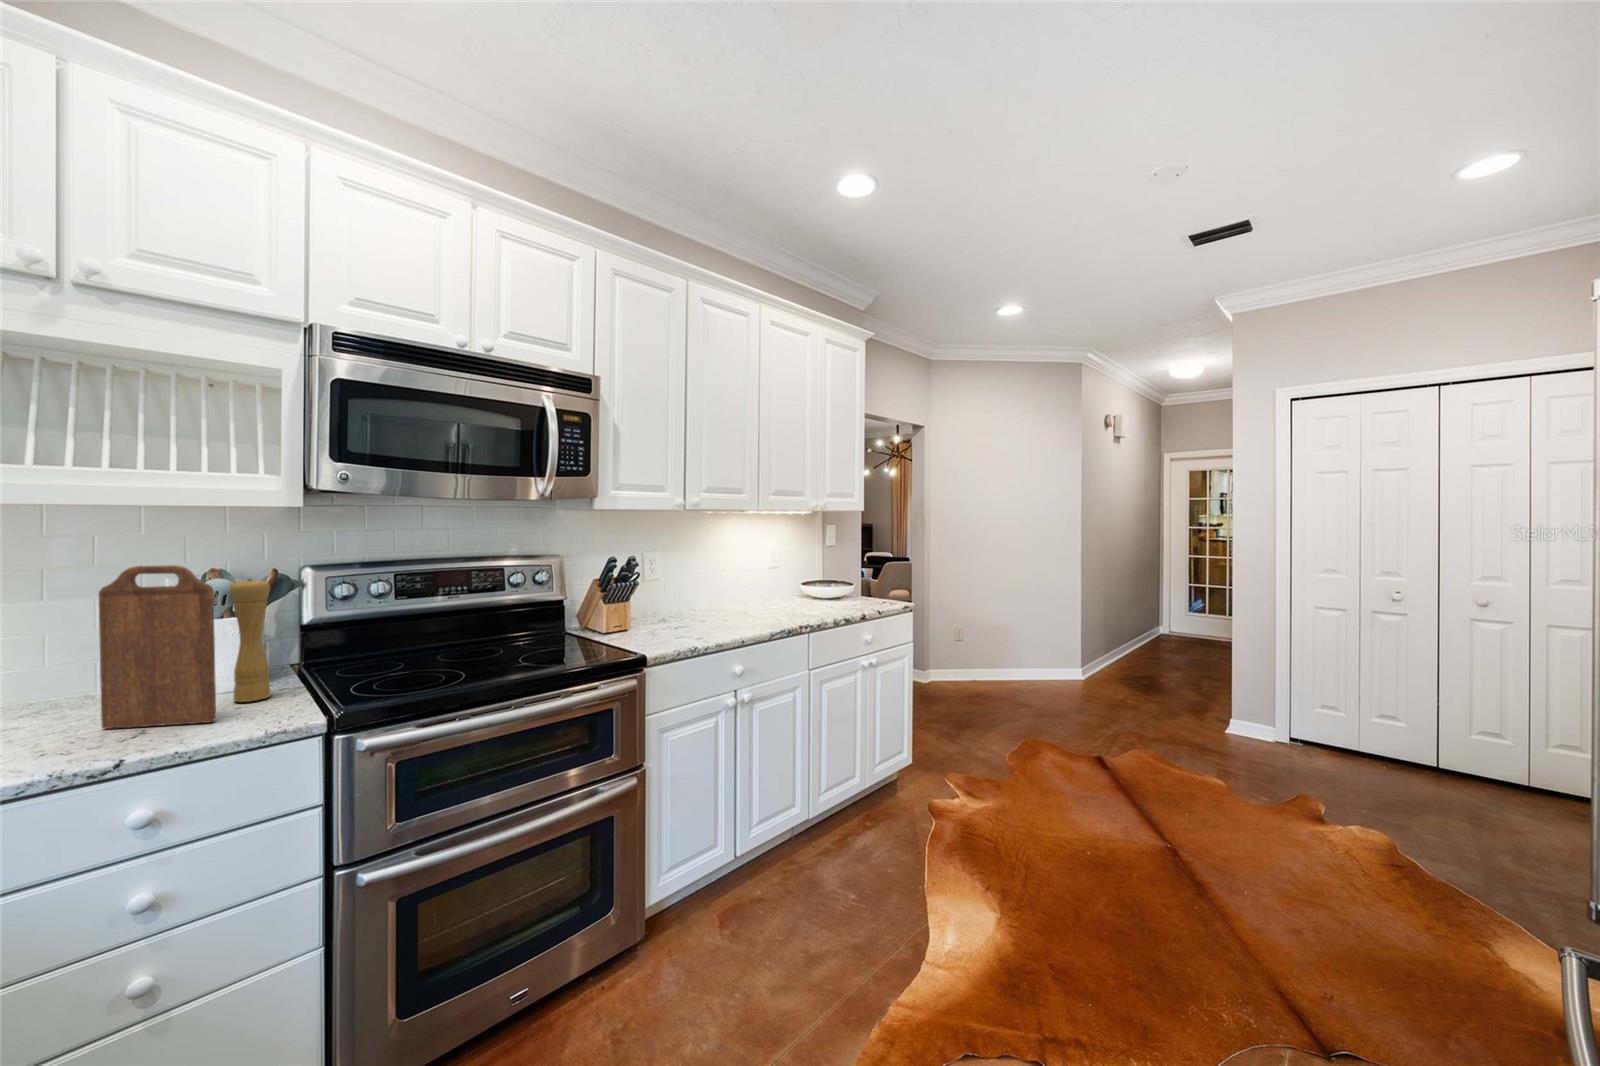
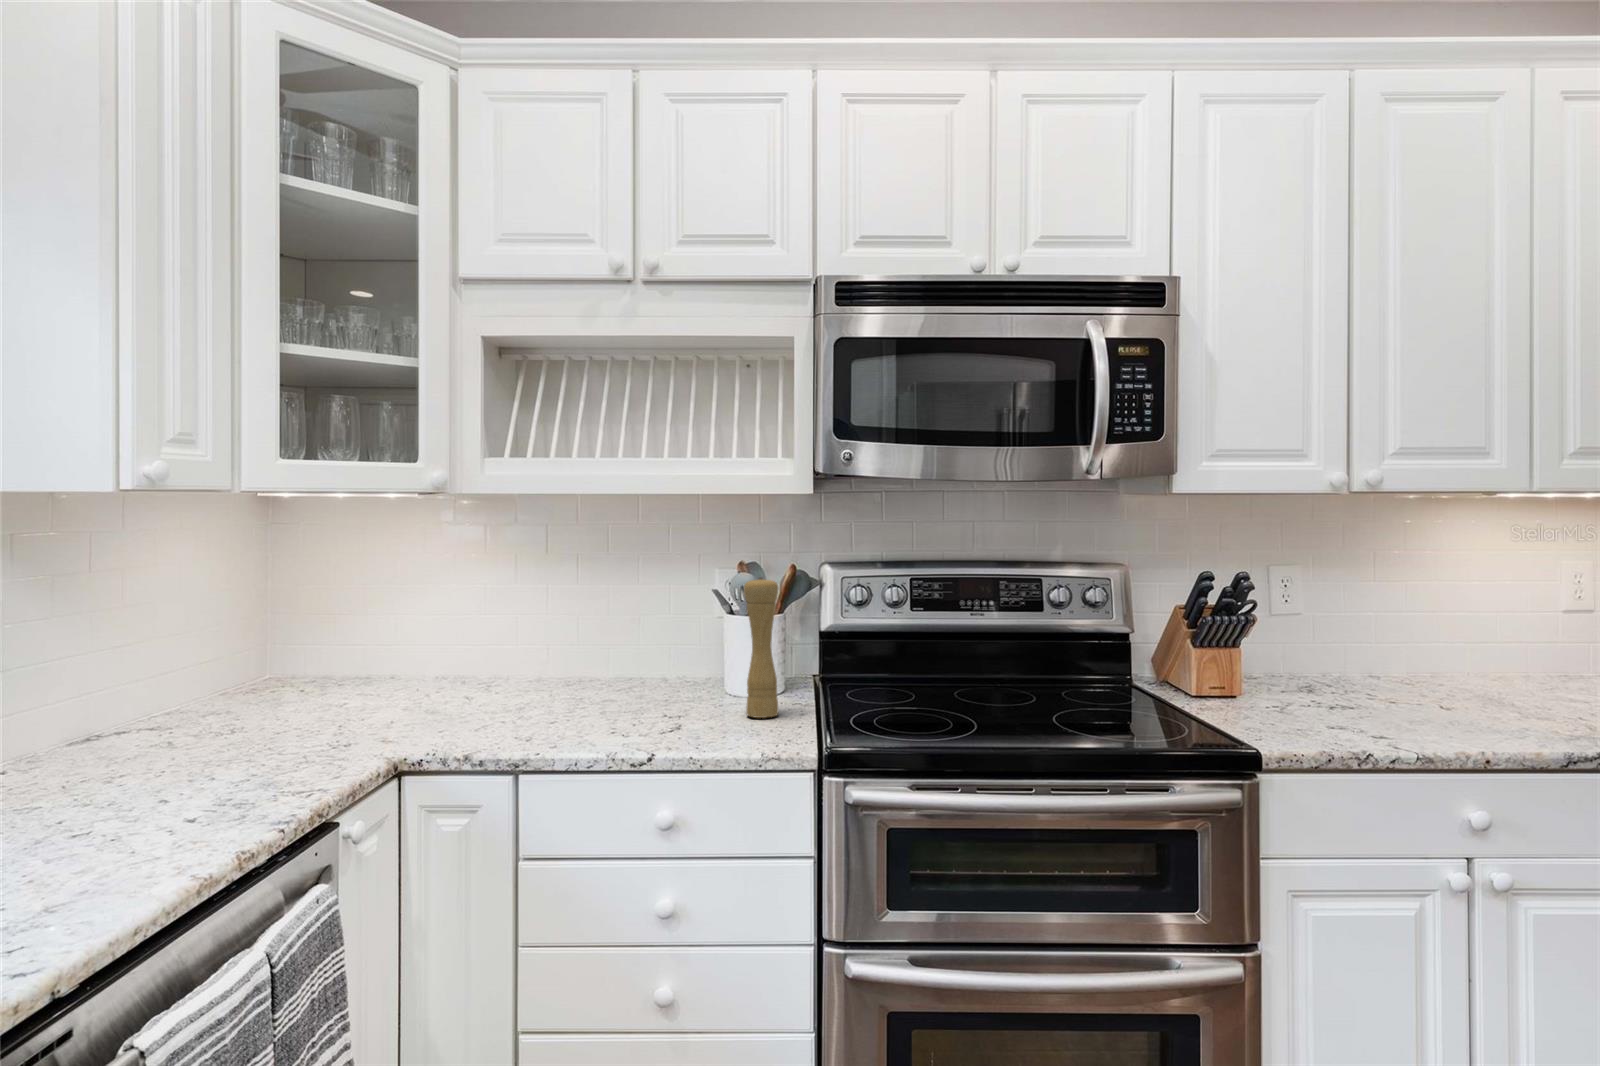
cutting board: present [99,565,216,729] -> none [642,557,725,733]

